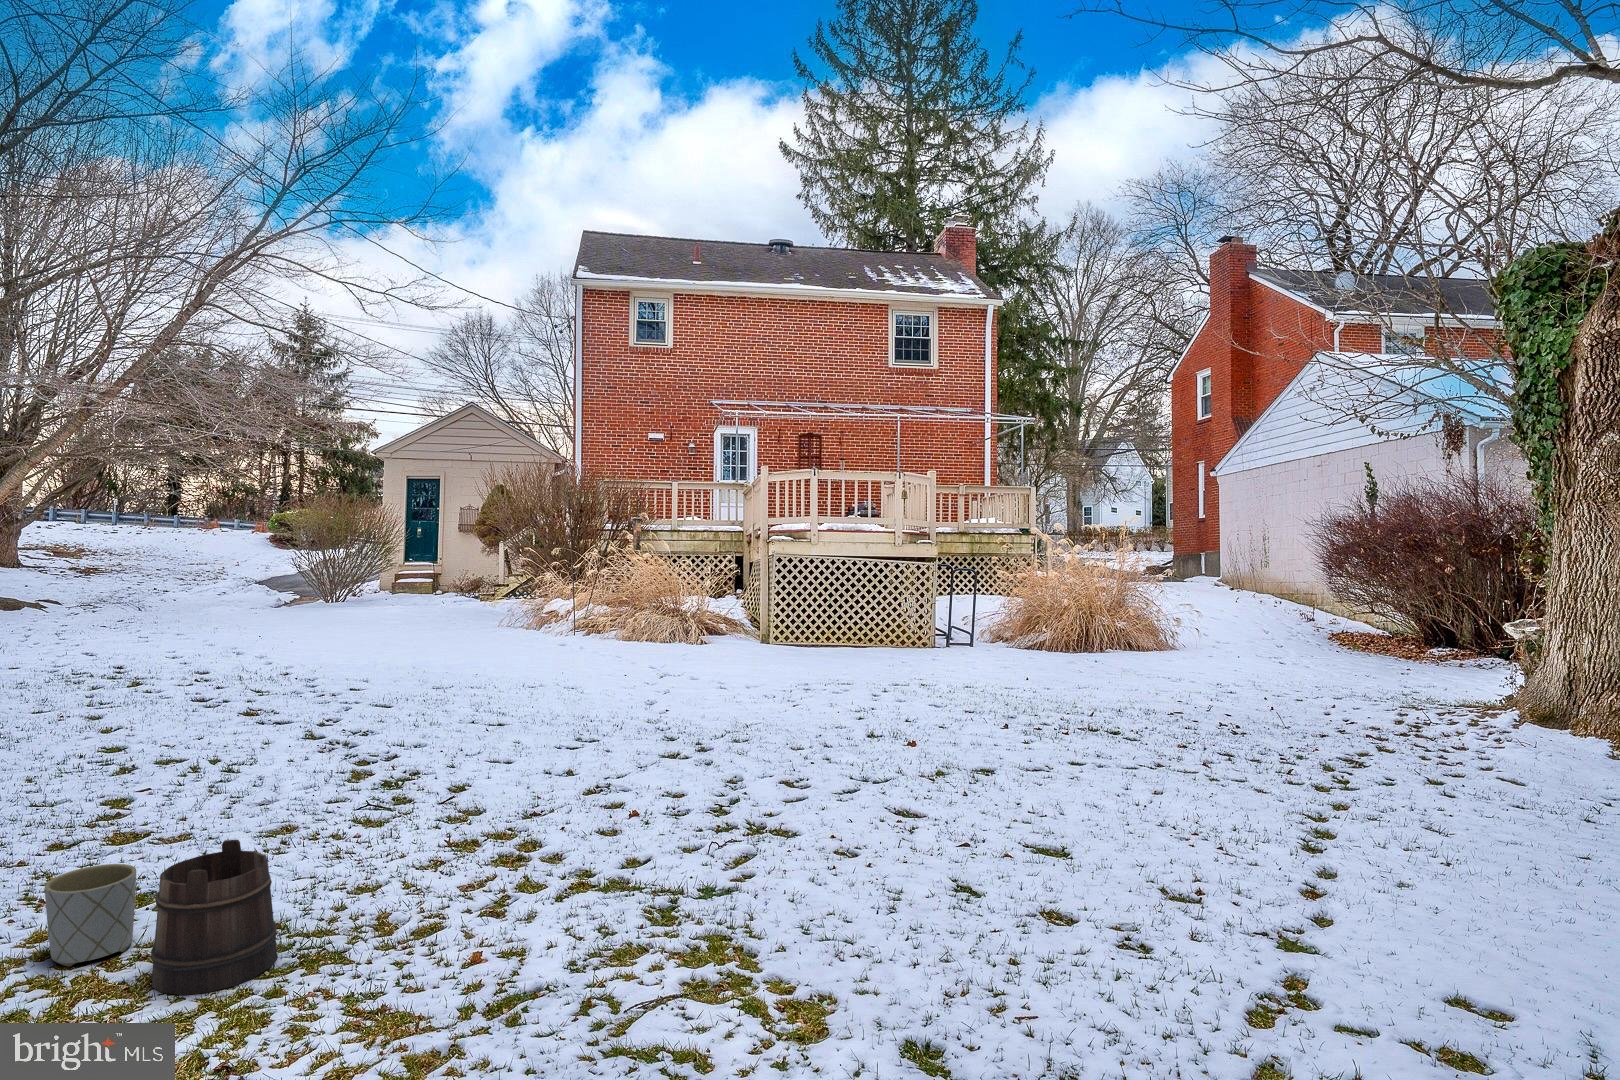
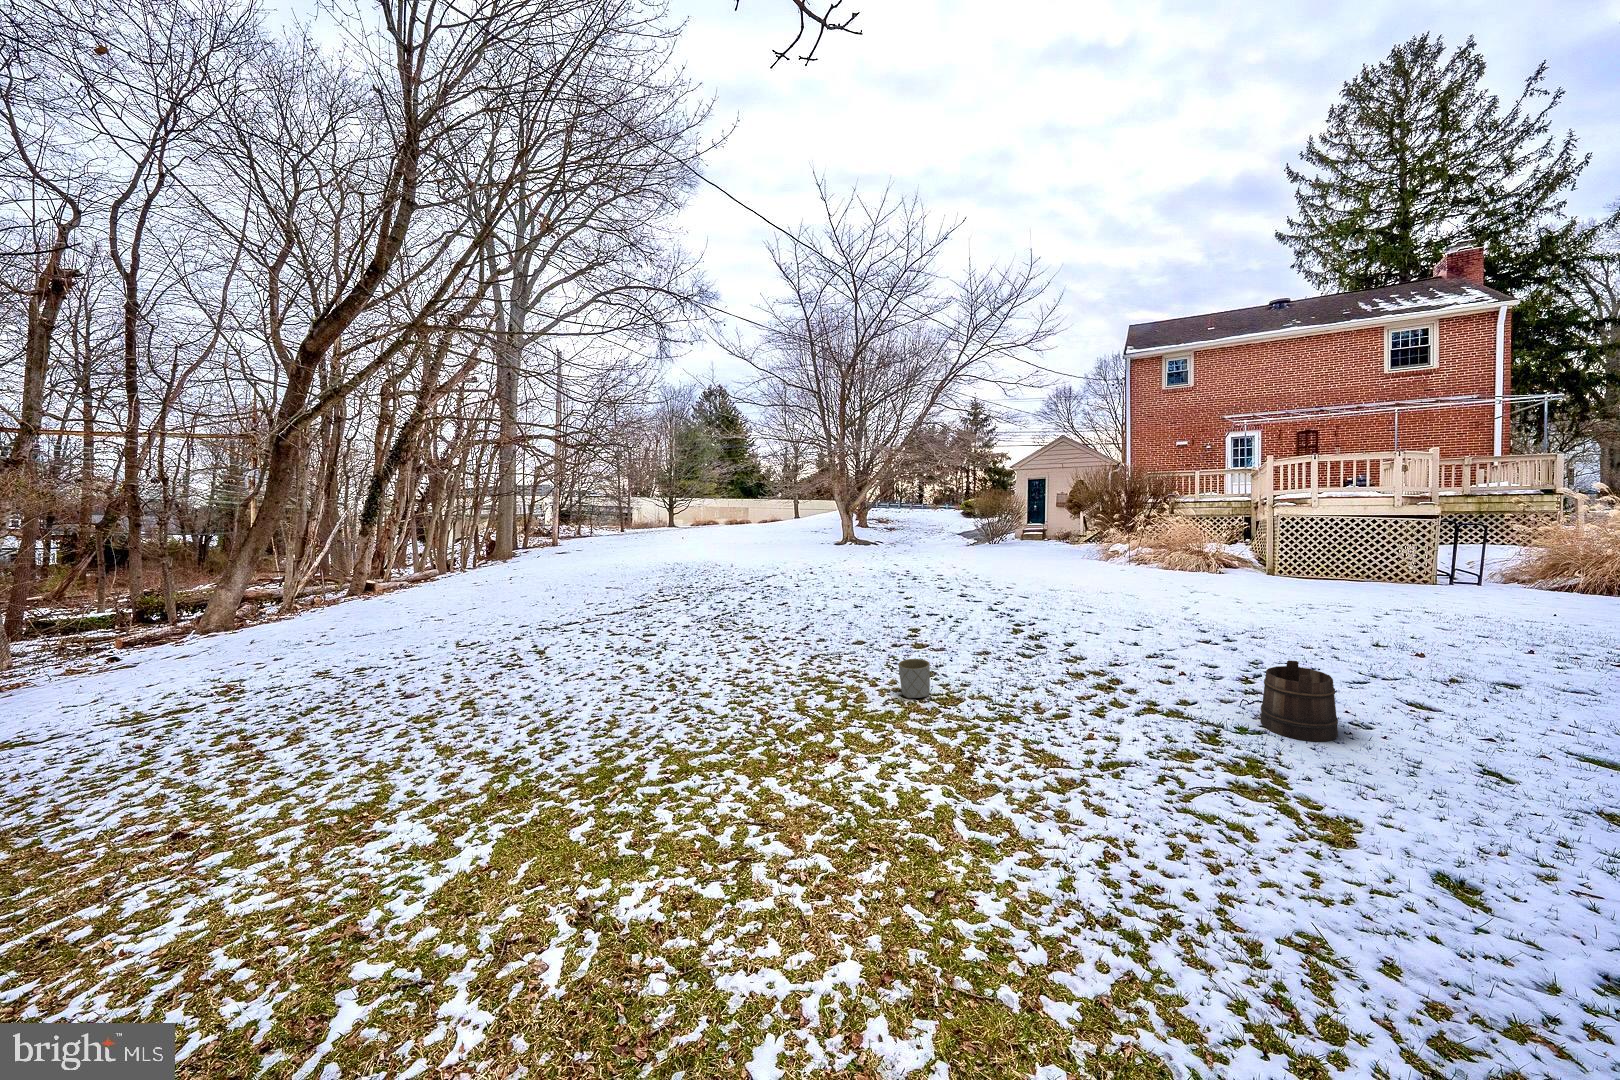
bucket: present [151,839,277,995] -> present [1260,660,1338,741]

